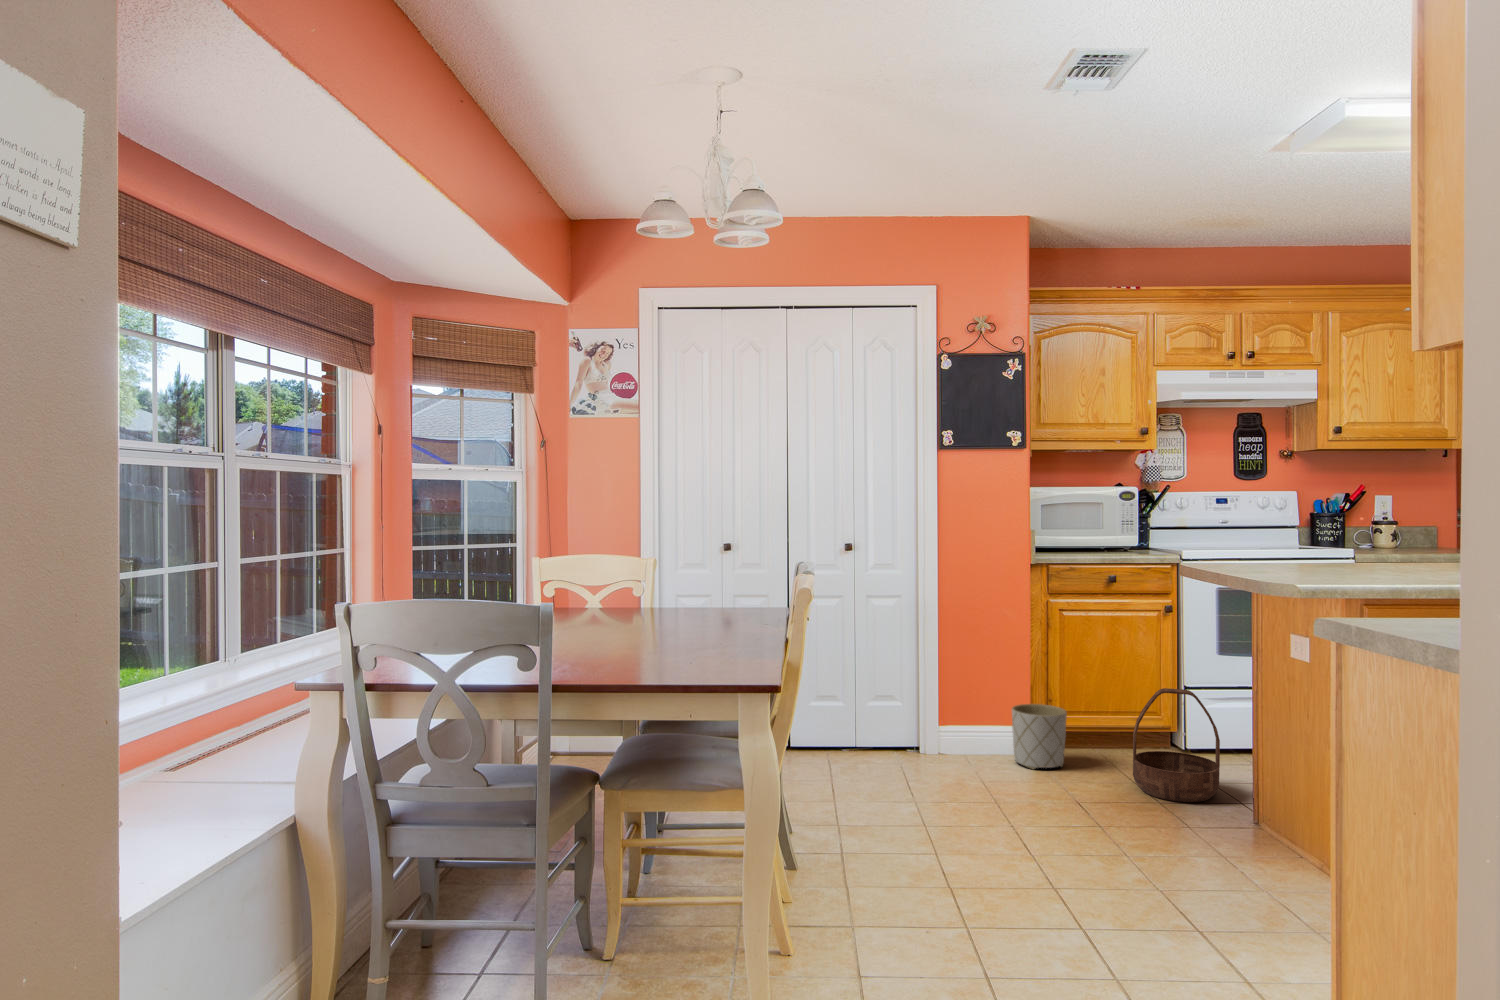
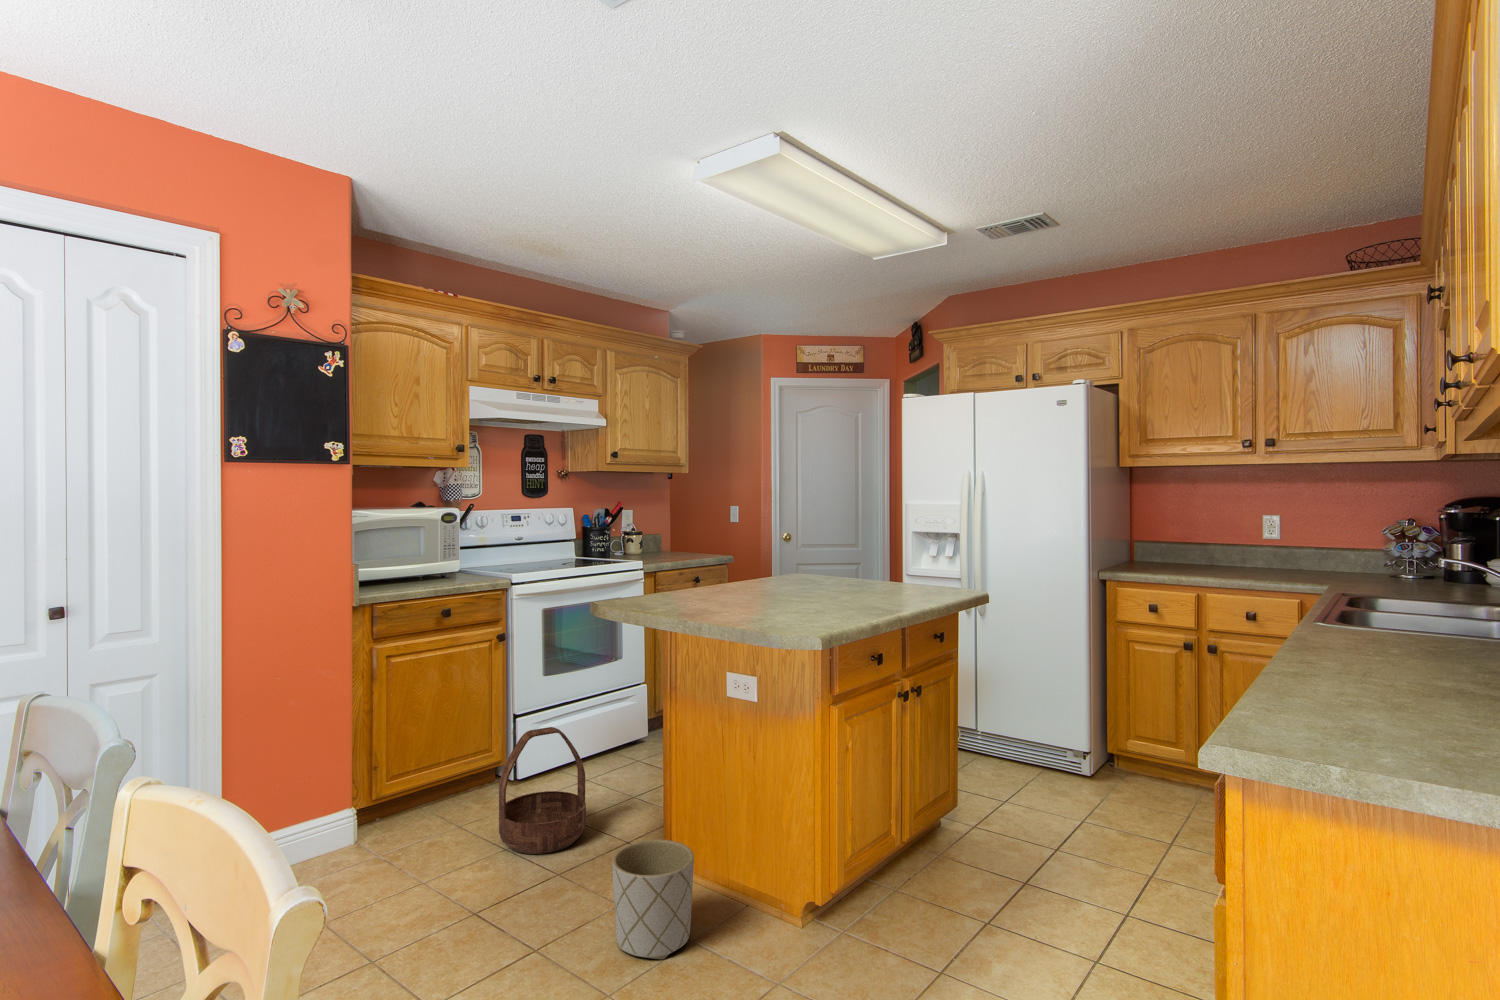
planter: present [1012,704,1067,769] -> present [612,840,694,959]

